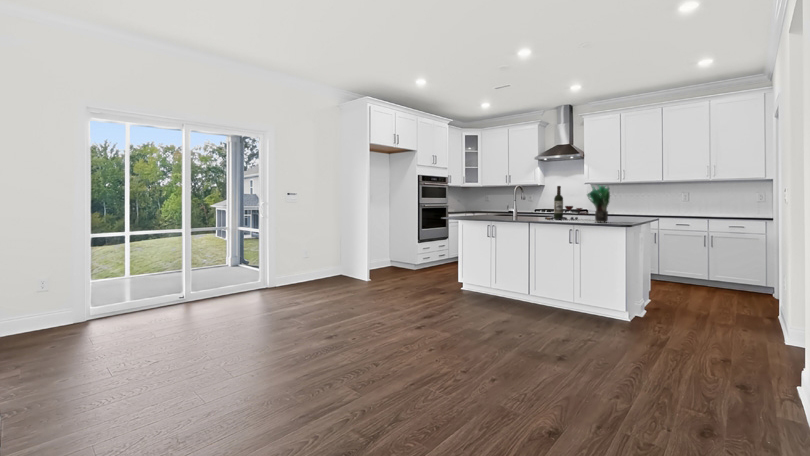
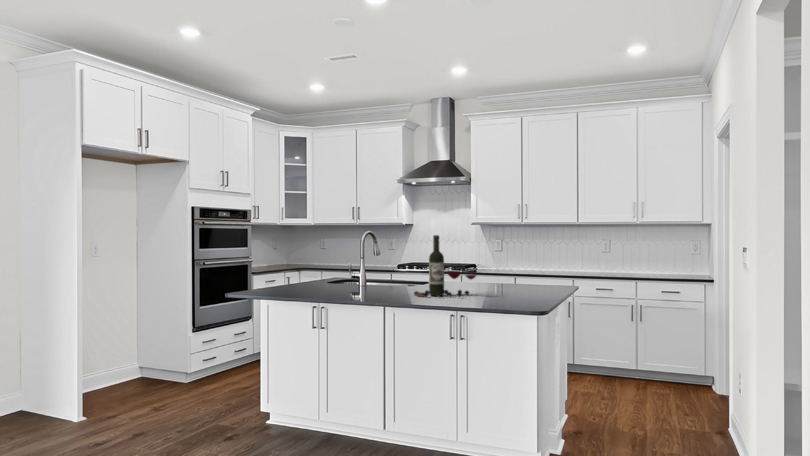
potted plant: present [587,185,610,223] -> none [484,235,520,304]

